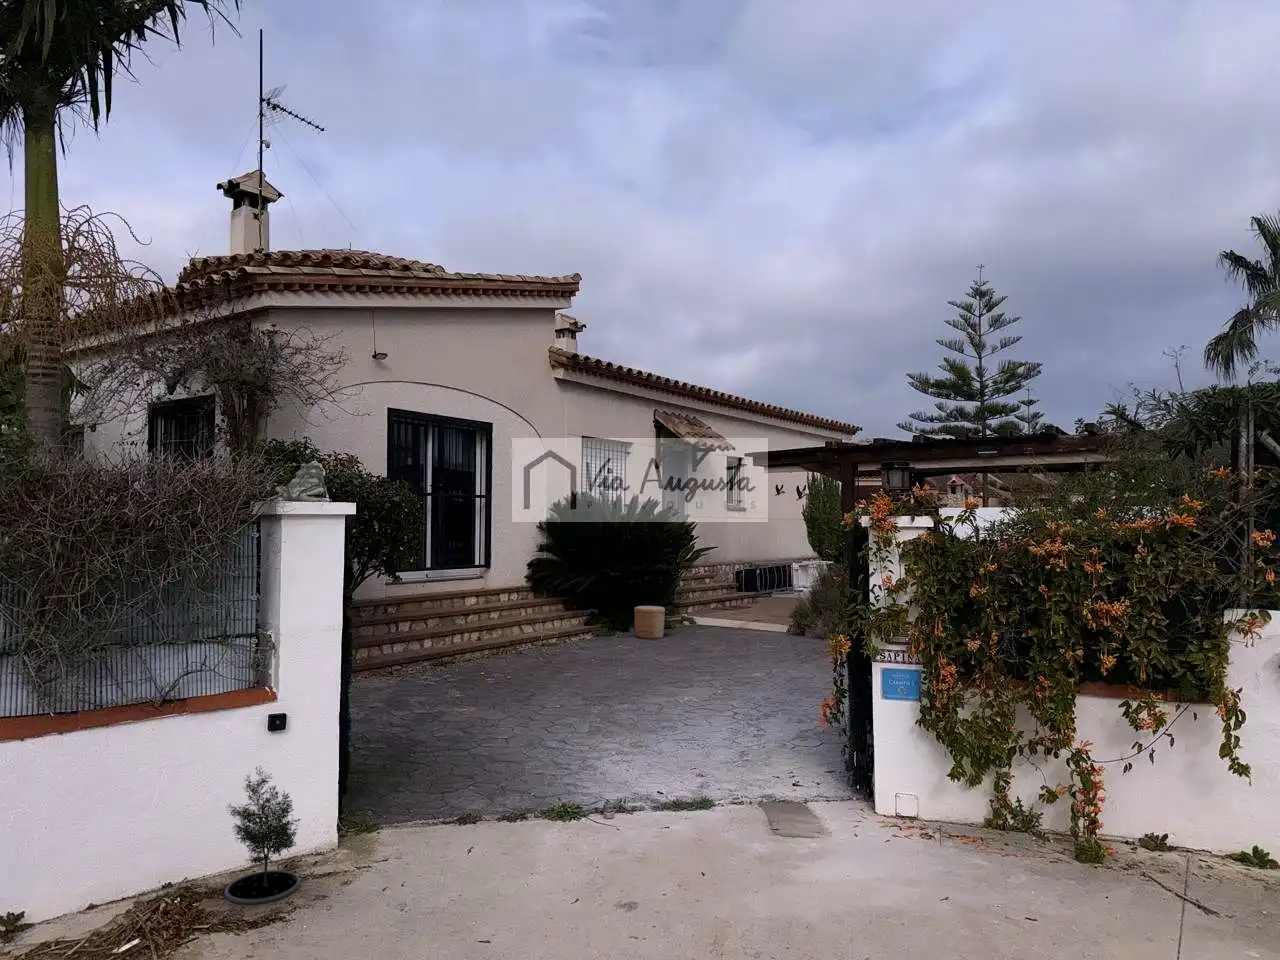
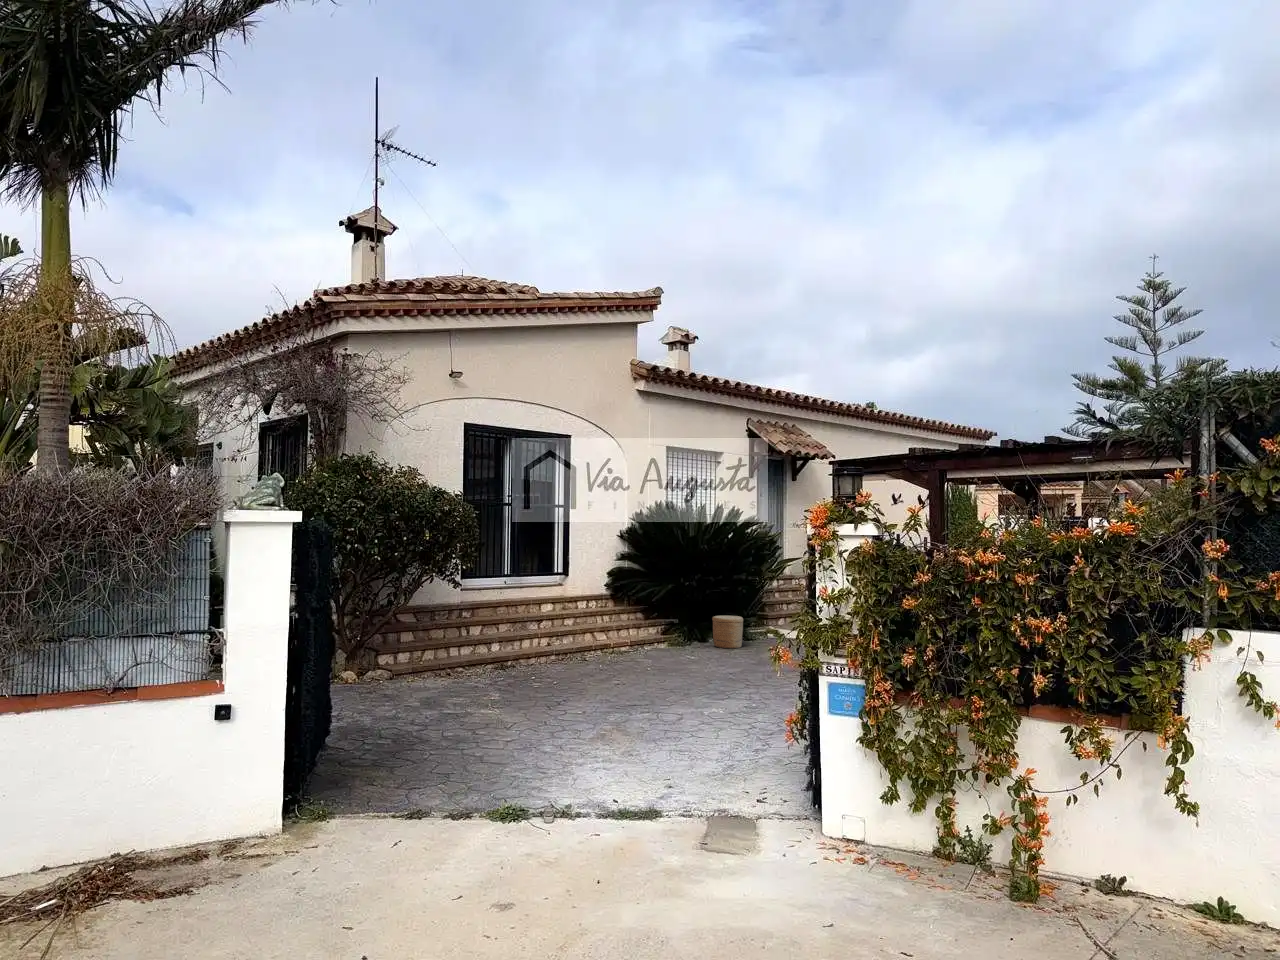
potted tree: present [225,766,301,904] -> none [158,748,236,872]

